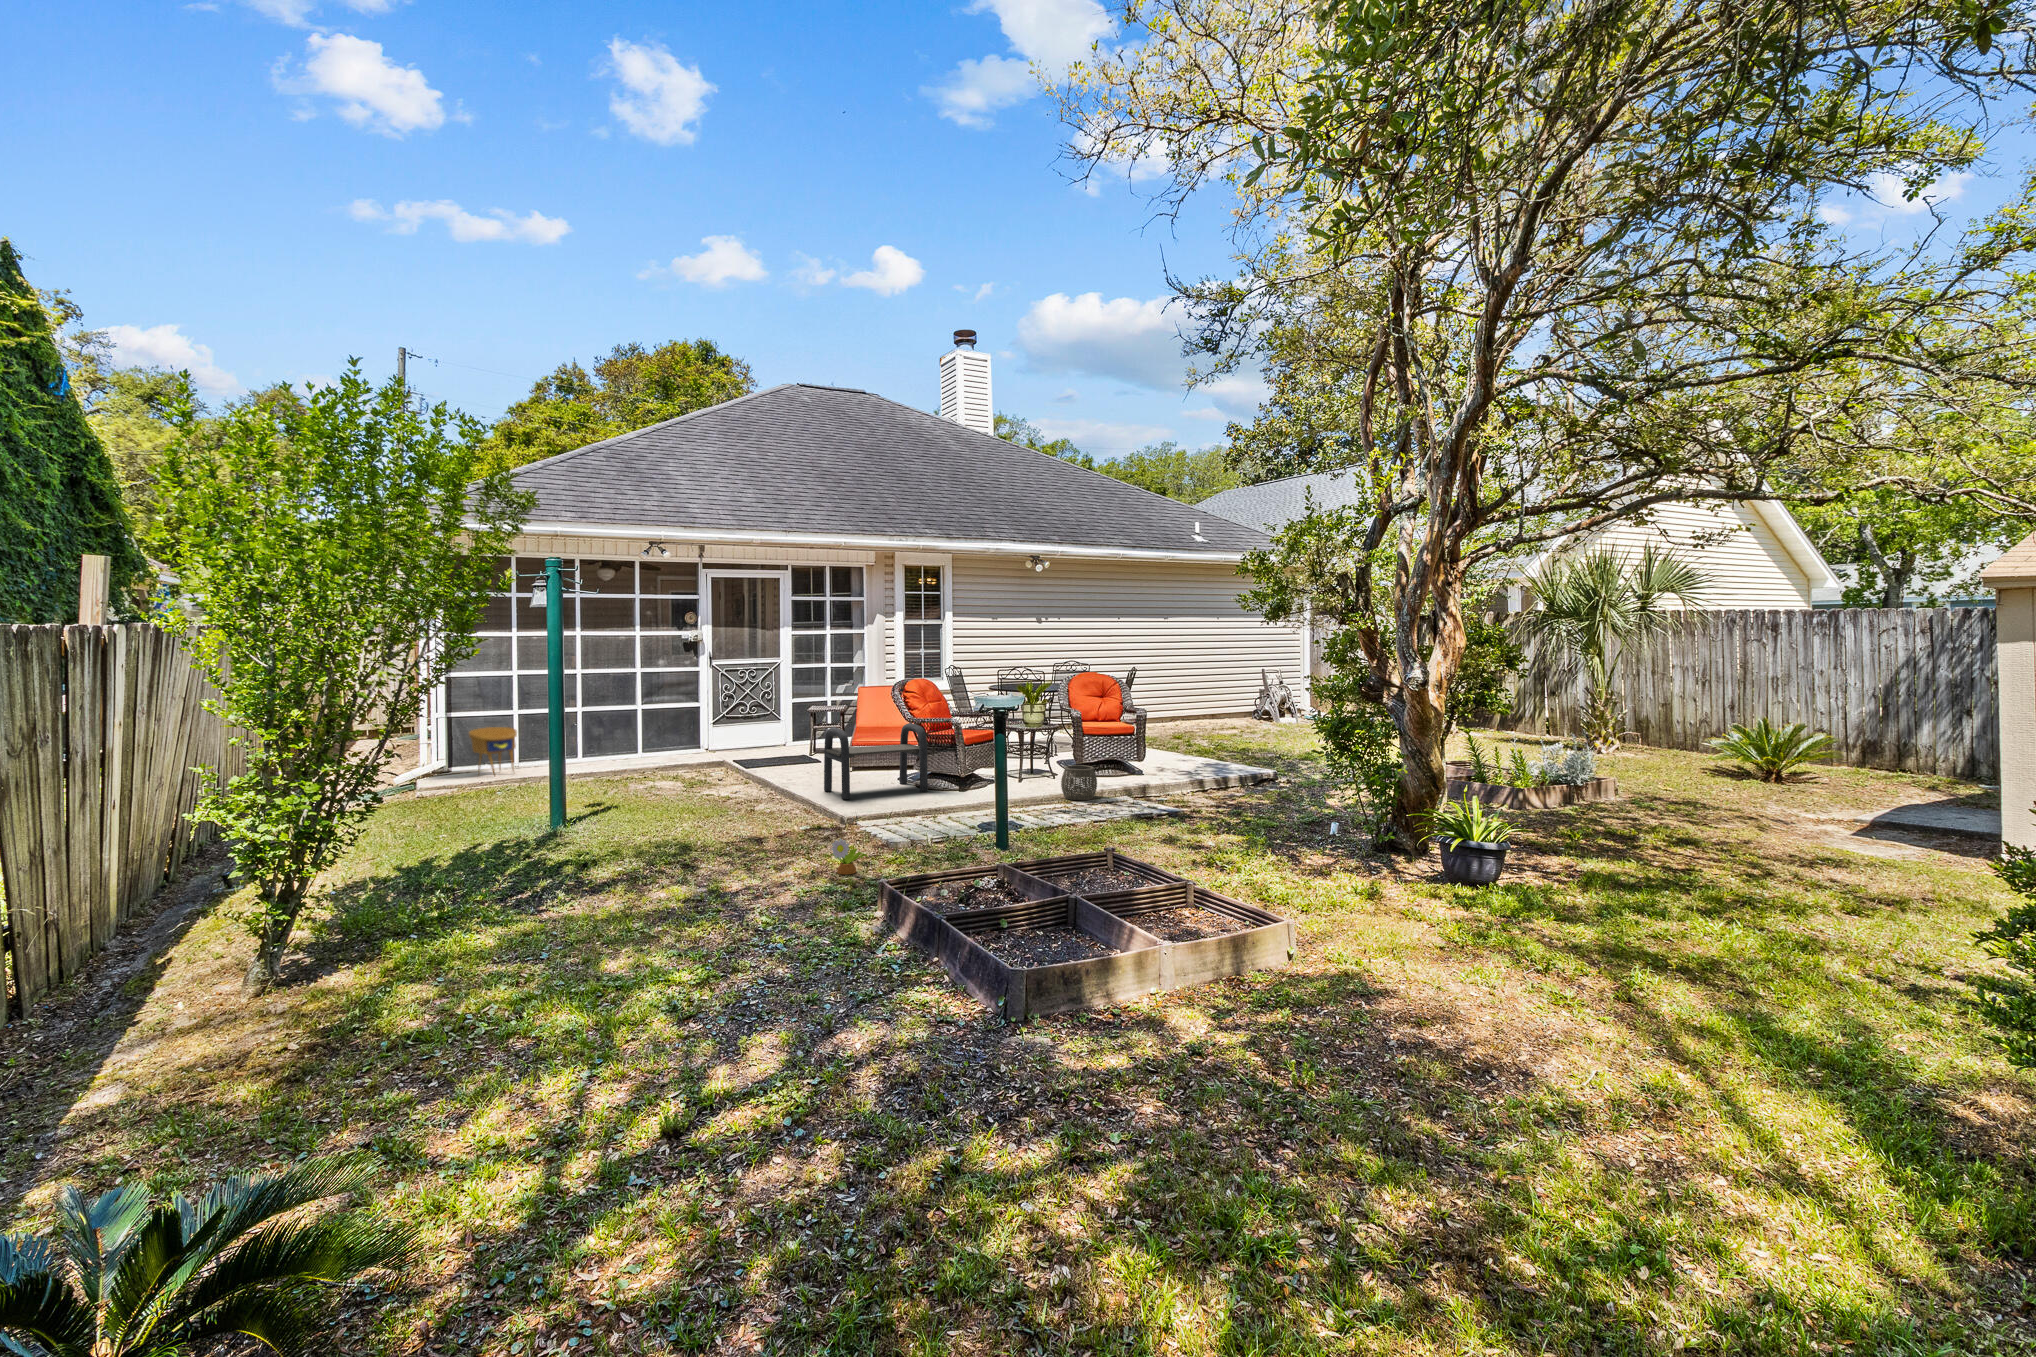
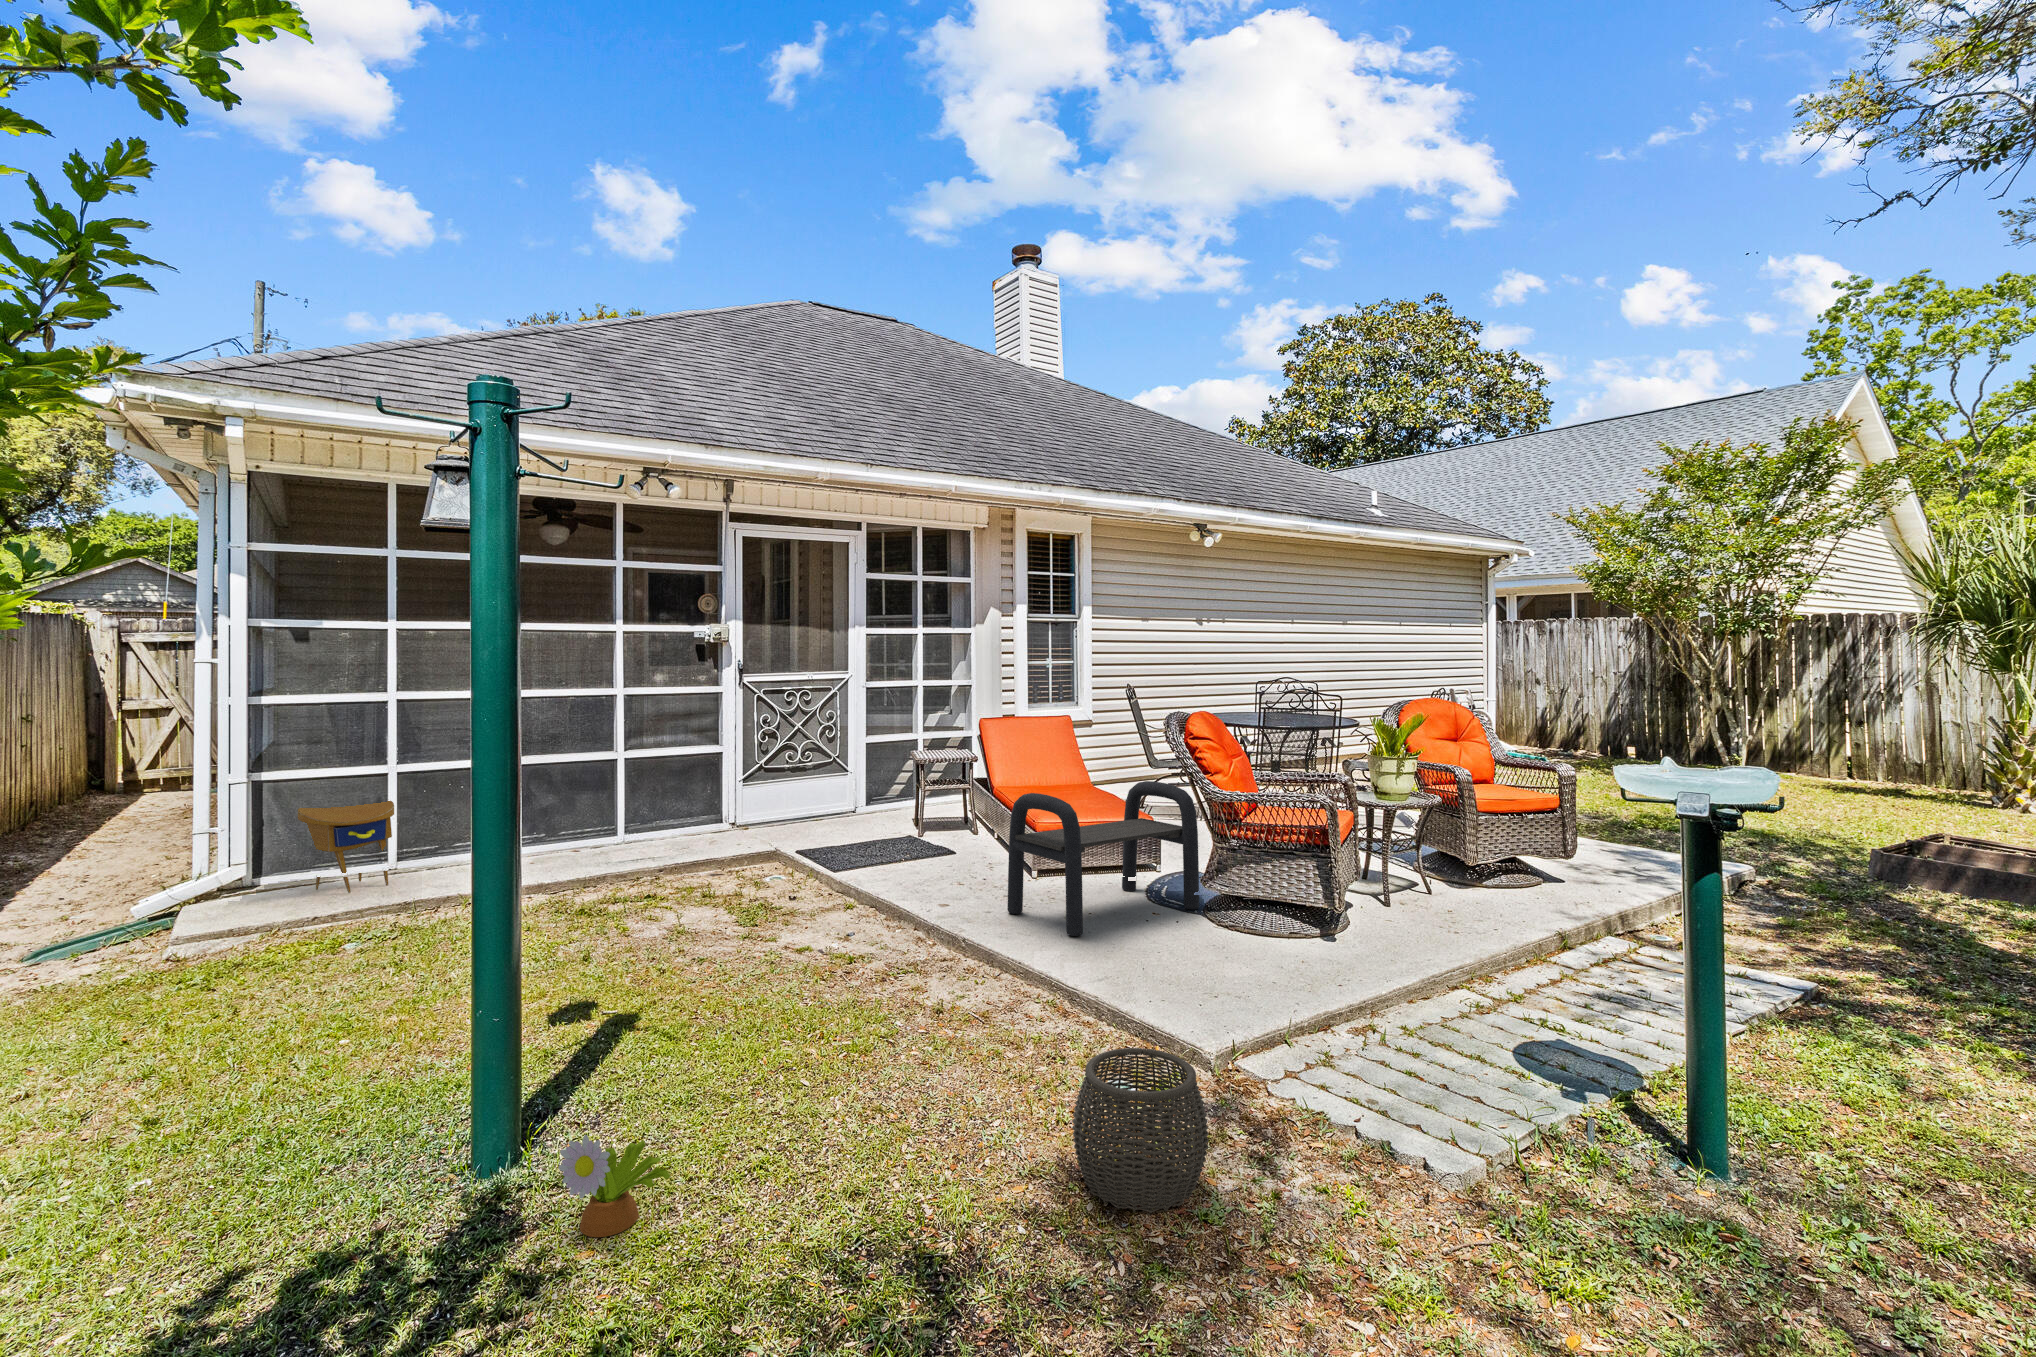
woven basket: present [1061,765,1097,800] -> present [1072,1048,1209,1213]
decorative plant: present [828,838,868,875] -> present [555,1135,671,1237]

